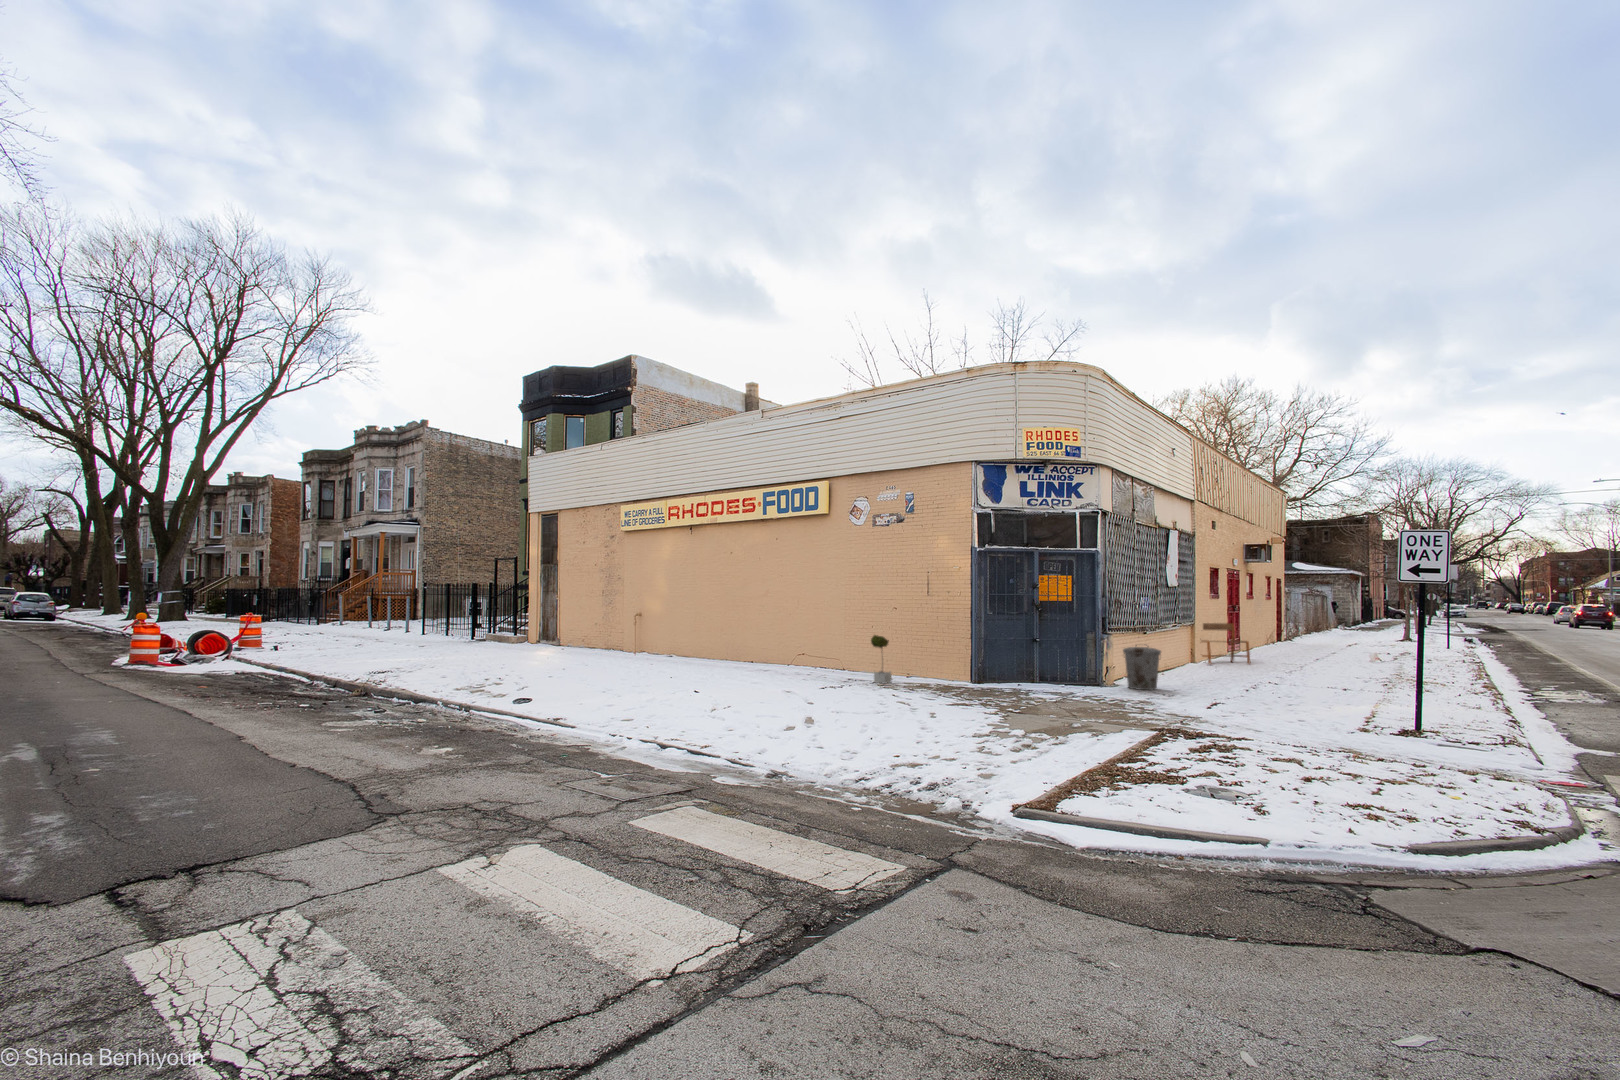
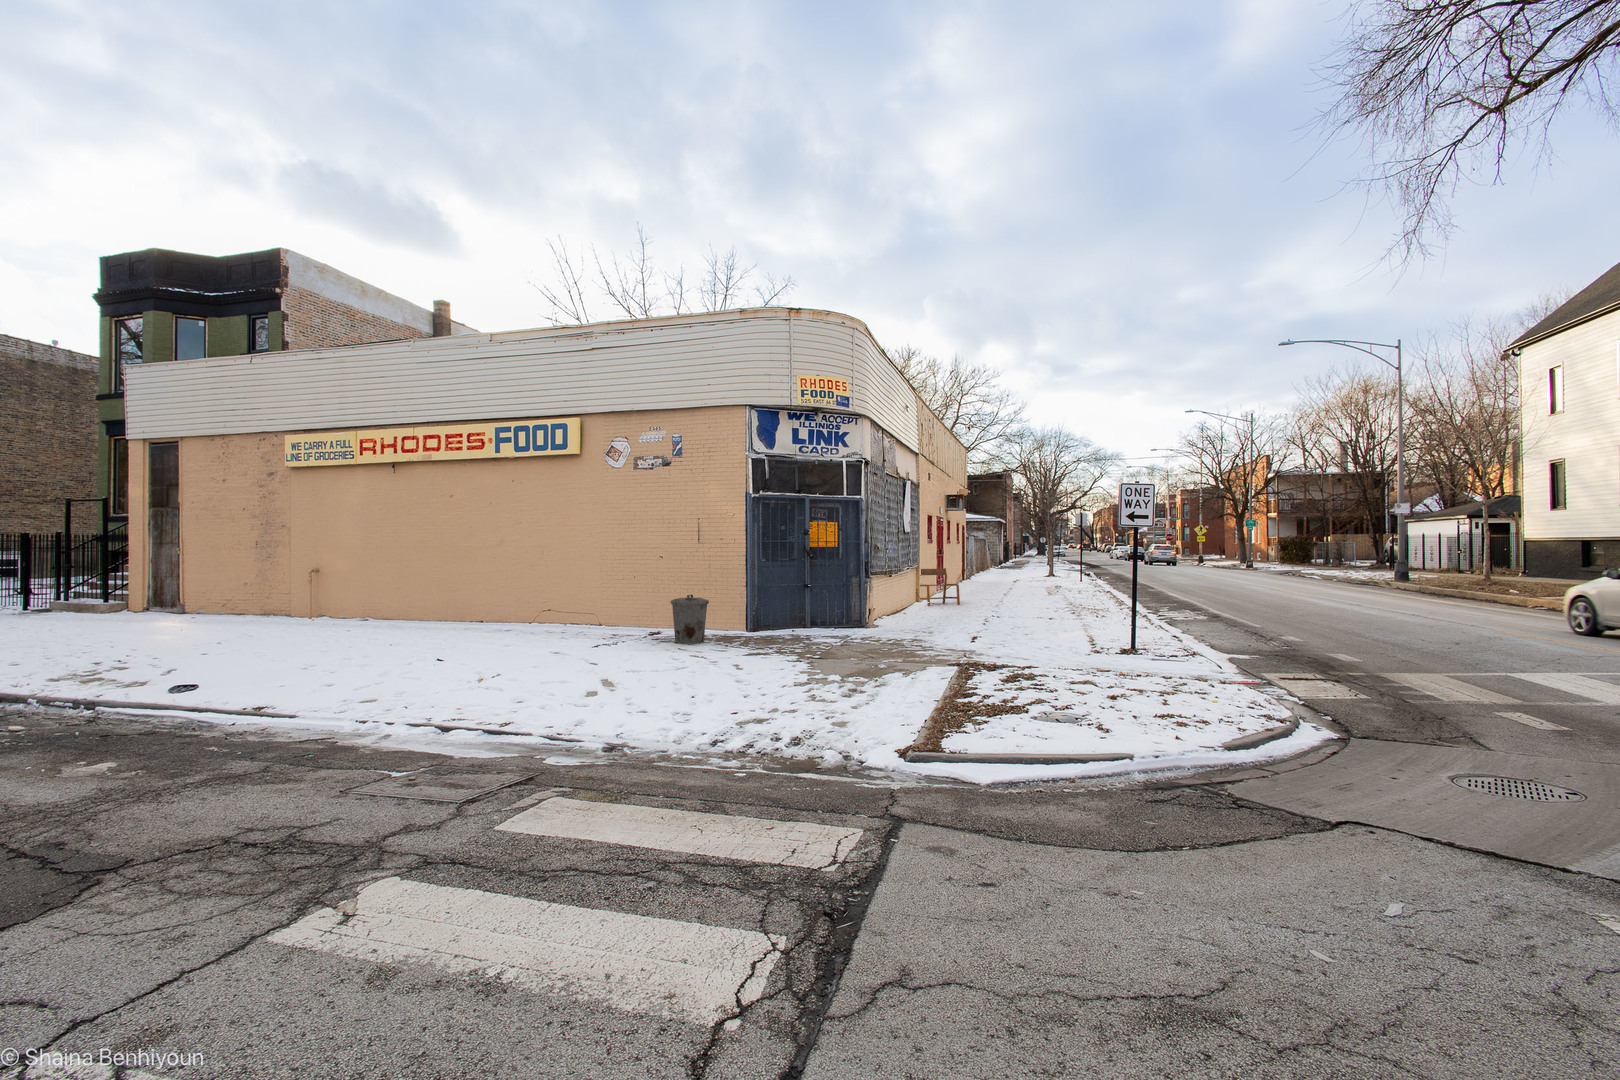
potted tree: present [871,635,891,684] -> none [635,588,657,641]
trash can: present [1123,645,1161,690] -> present [671,595,709,644]

